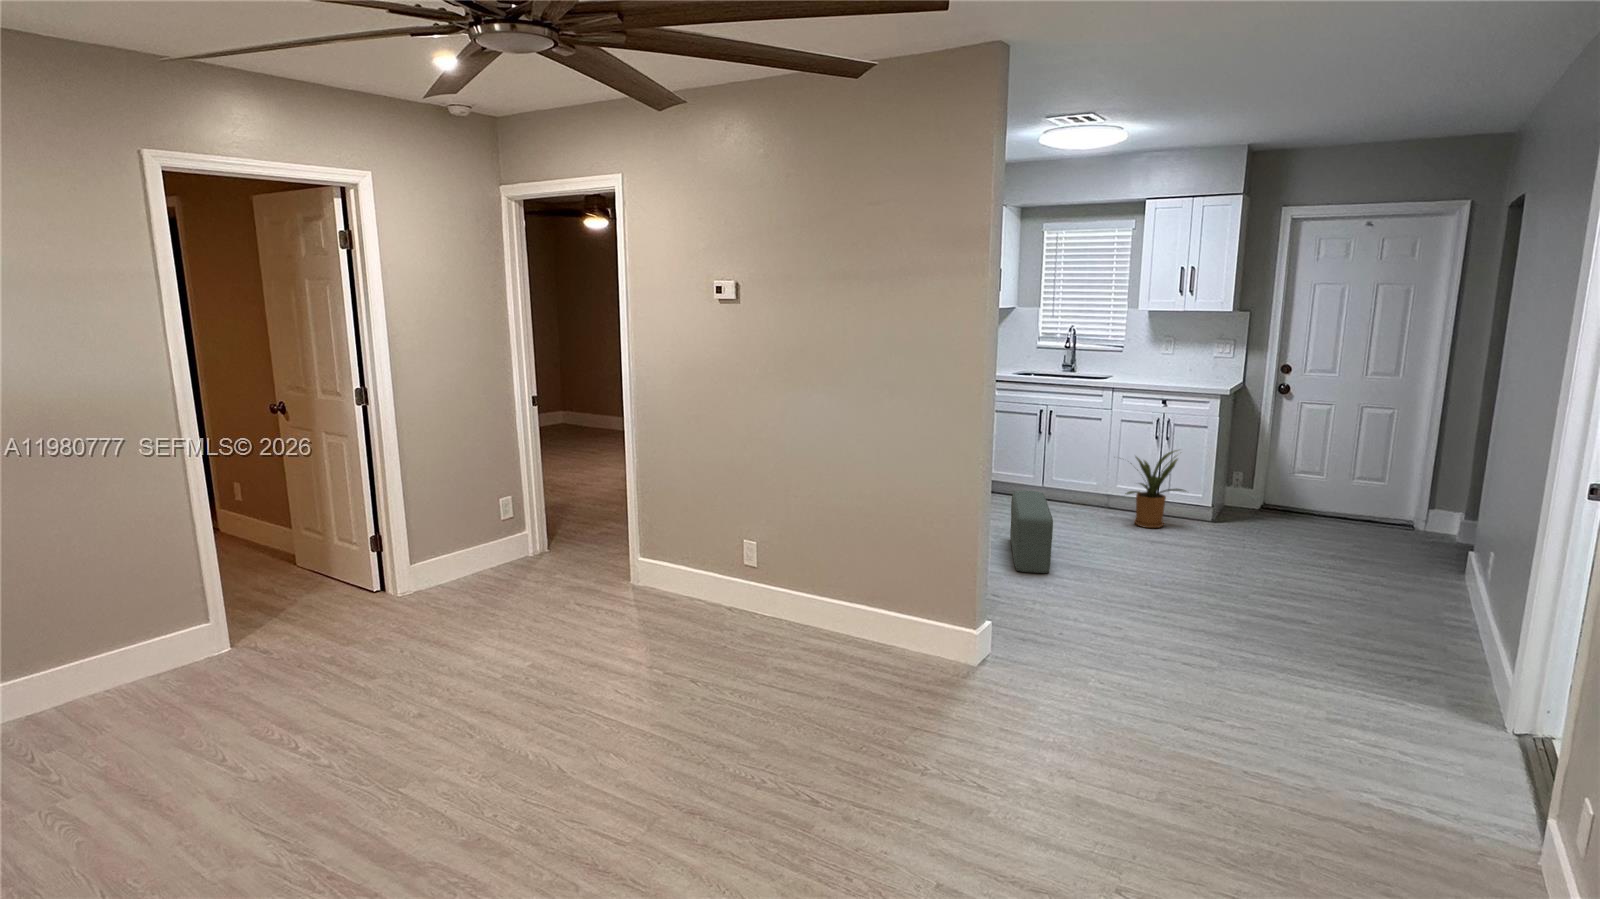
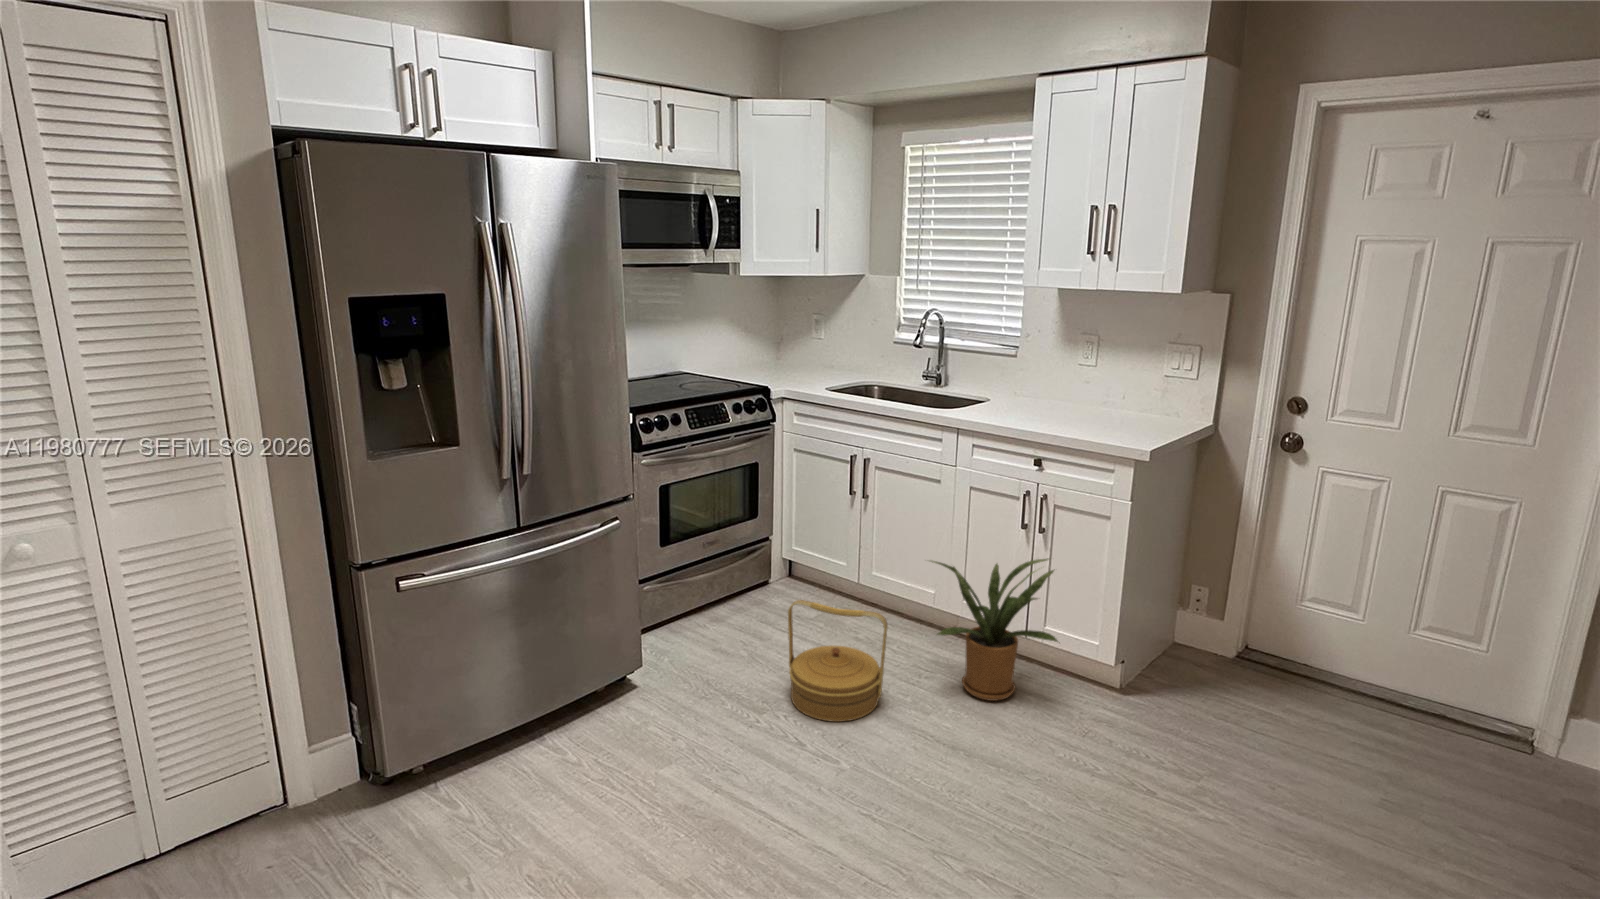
basket: none [1050,479,1108,539] -> present [788,600,888,722]
pouf: present [1010,491,1053,573] -> none [586,627,743,836]

